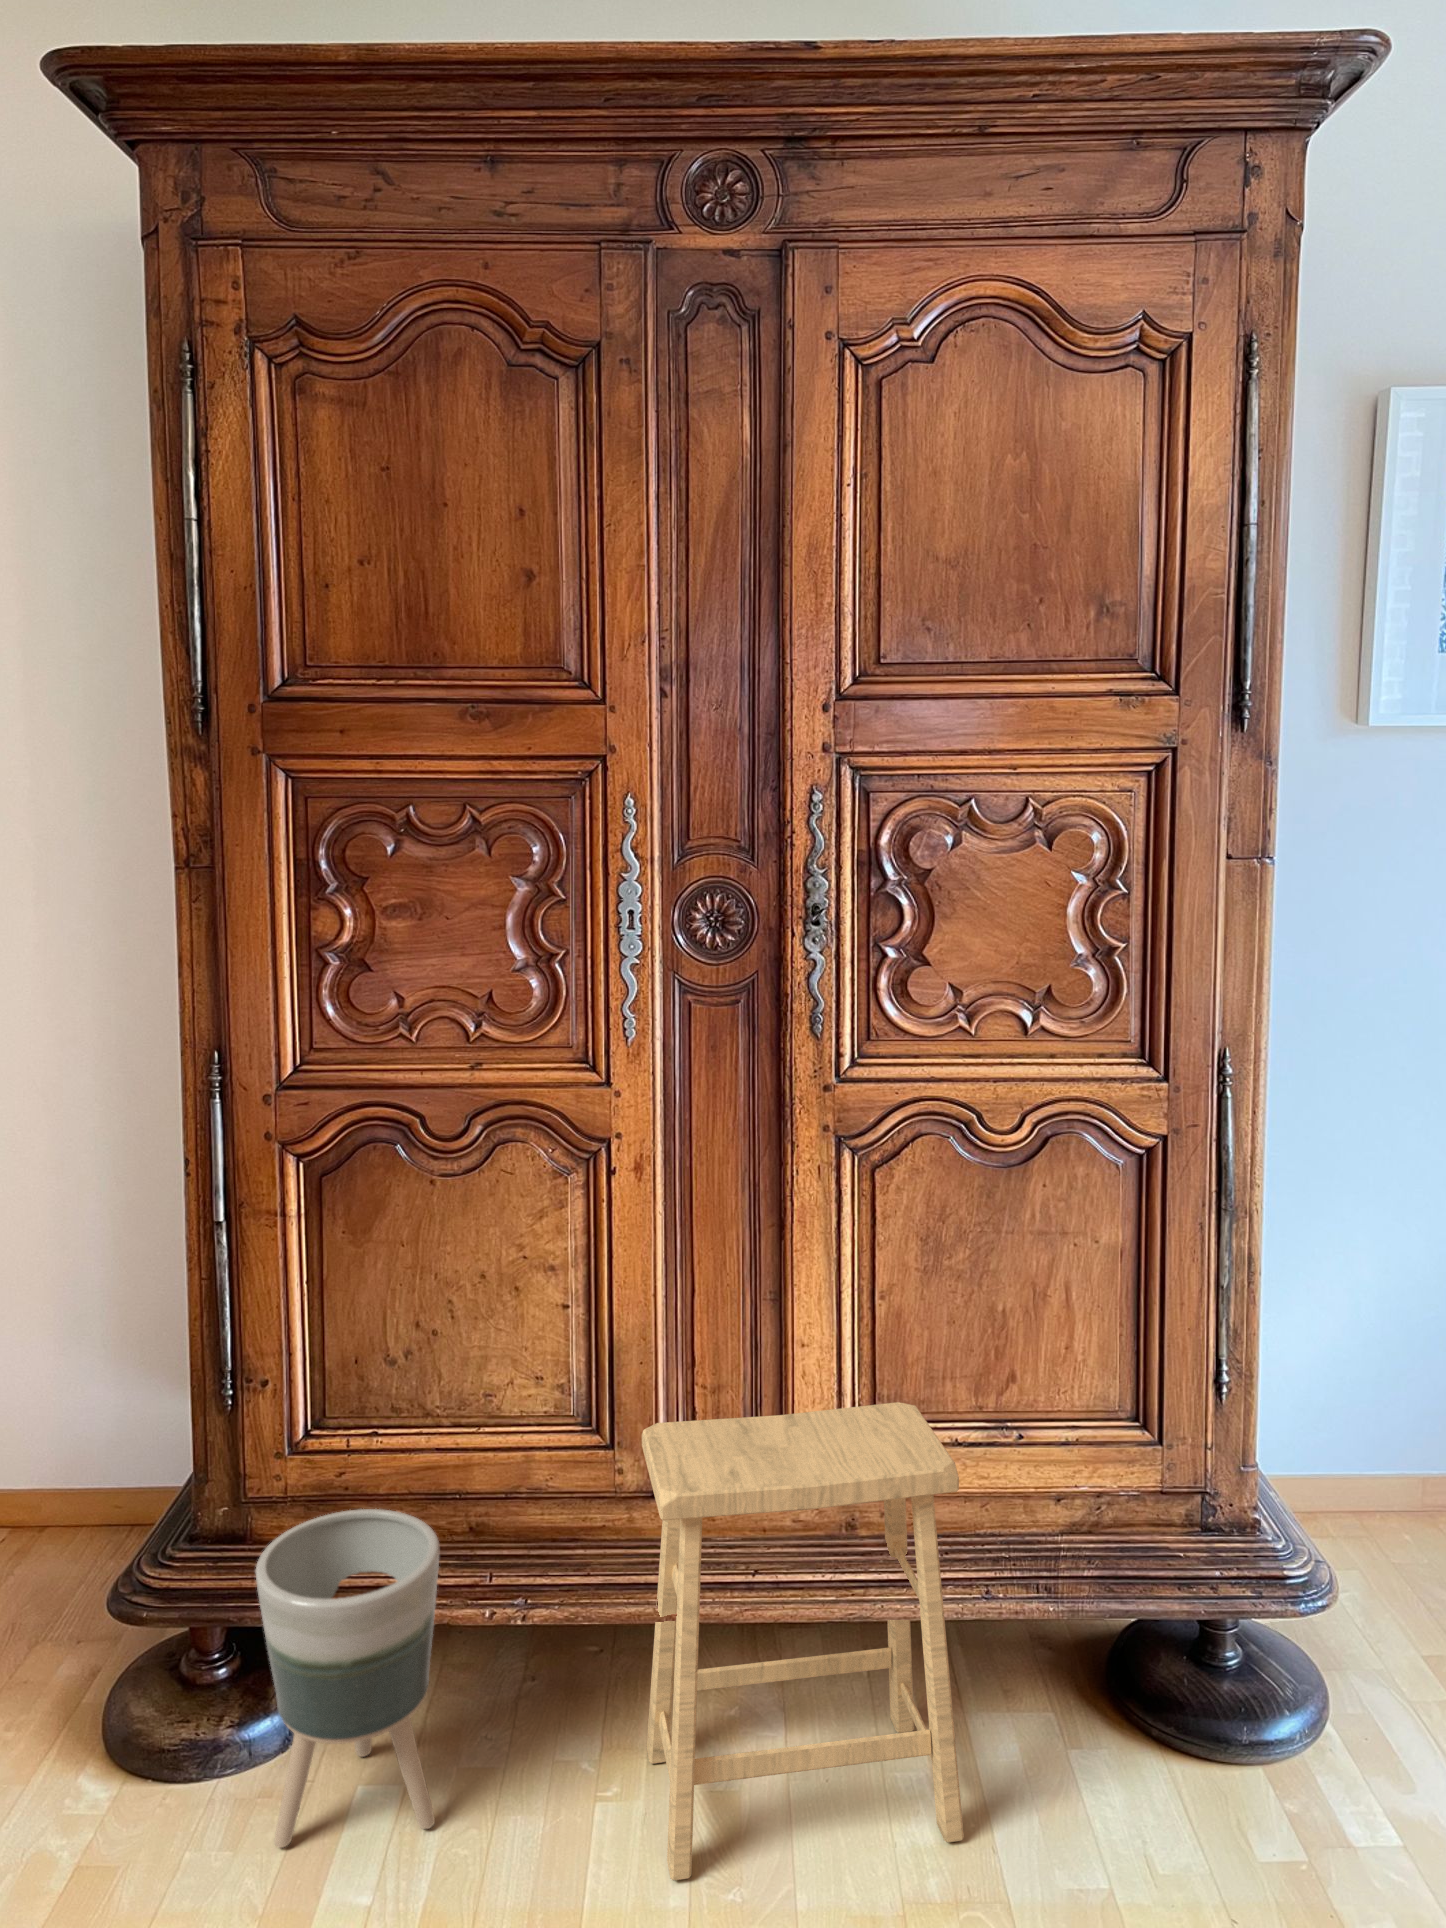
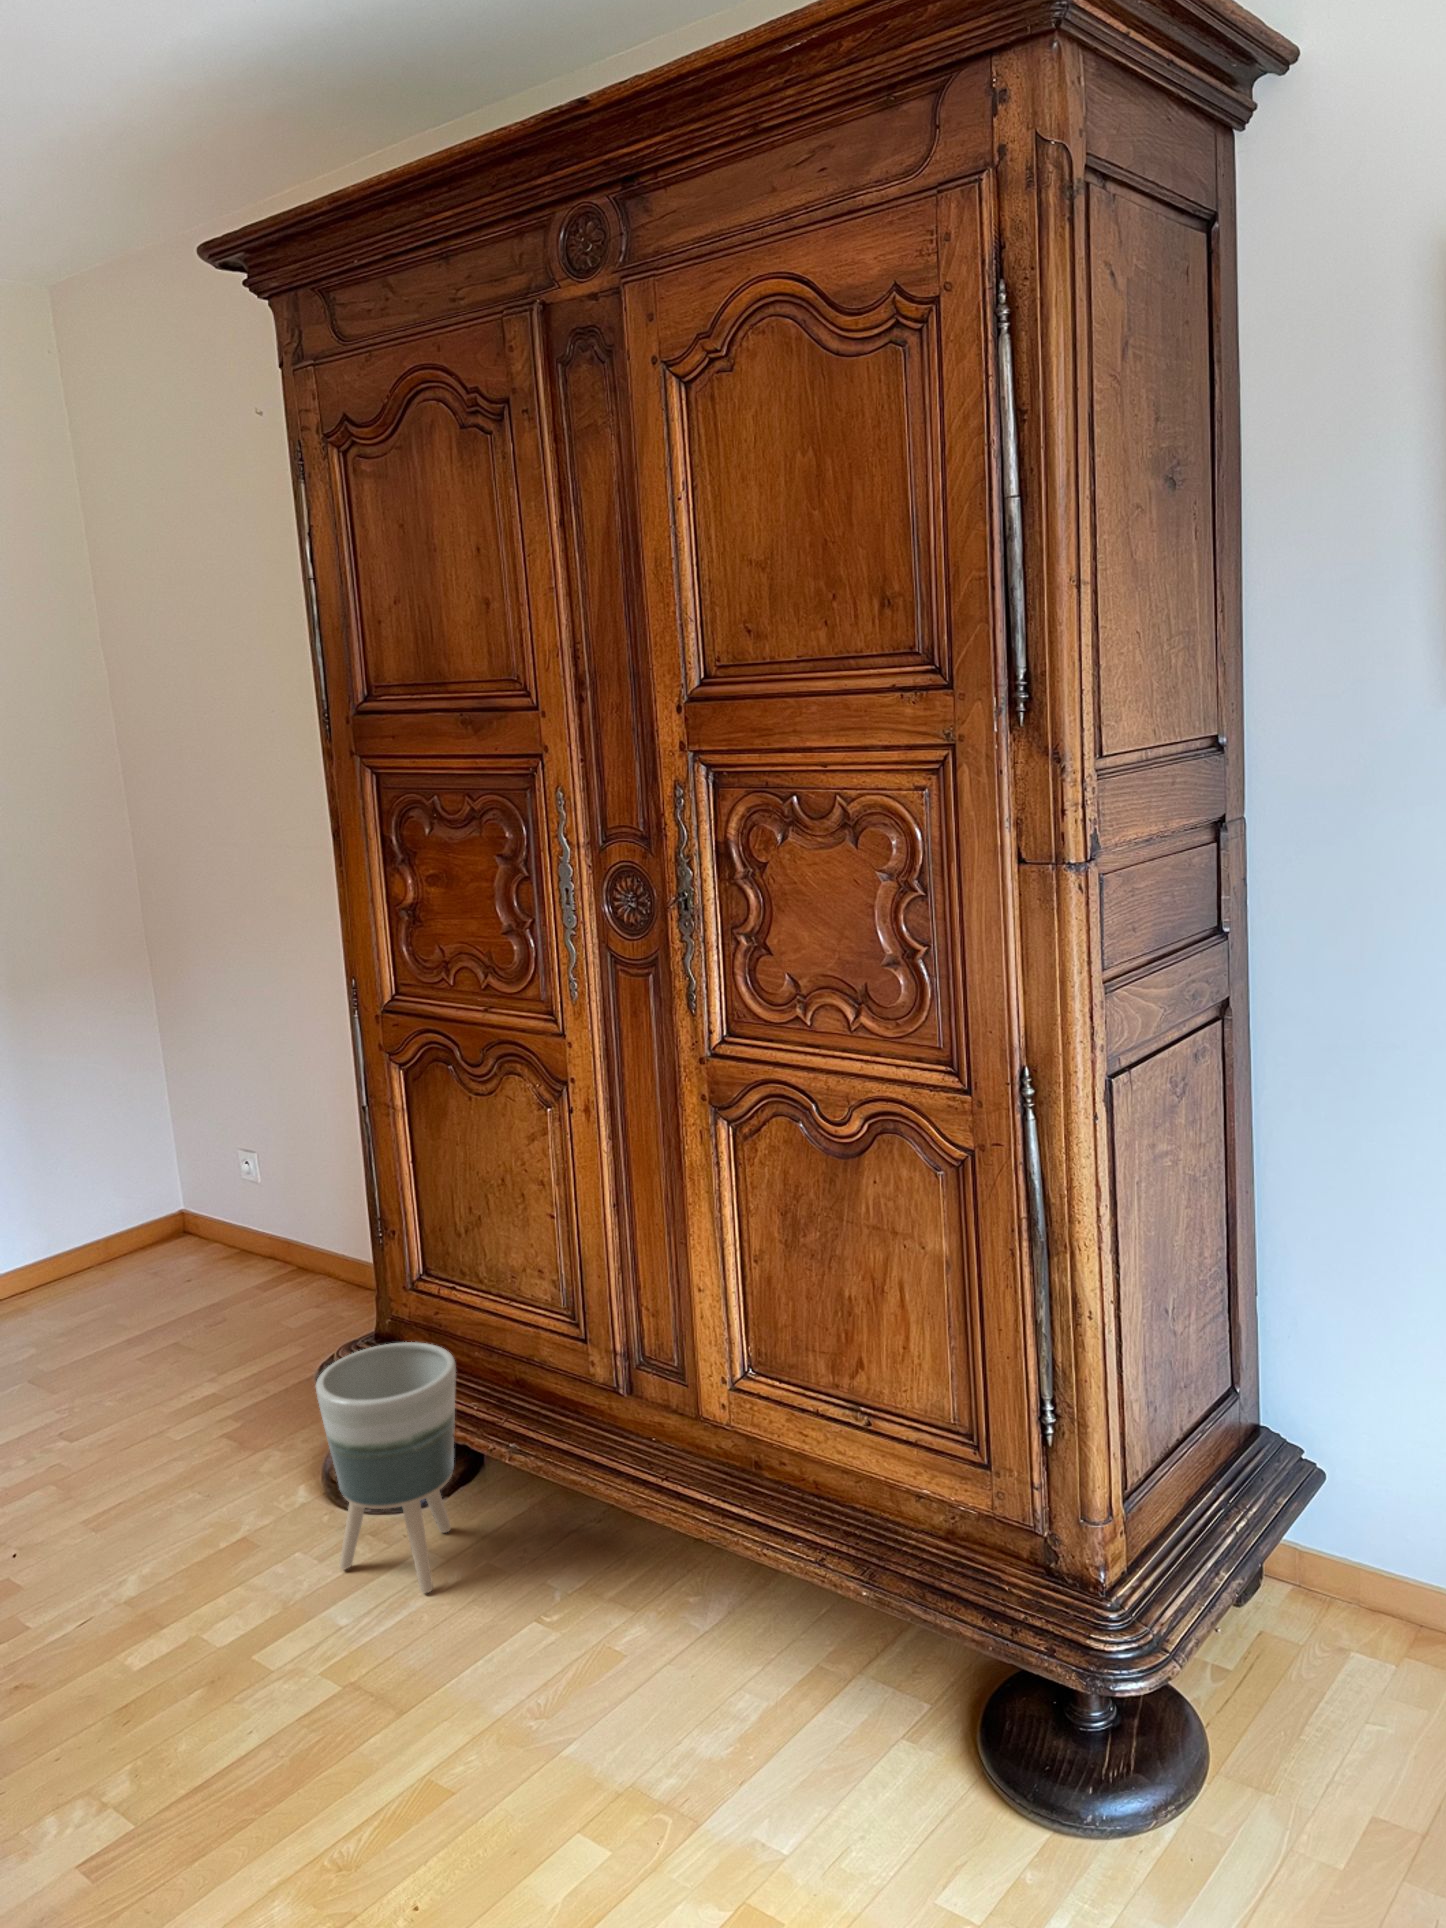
footstool: present [642,1402,964,1881] -> none [496,1328,813,1762]

